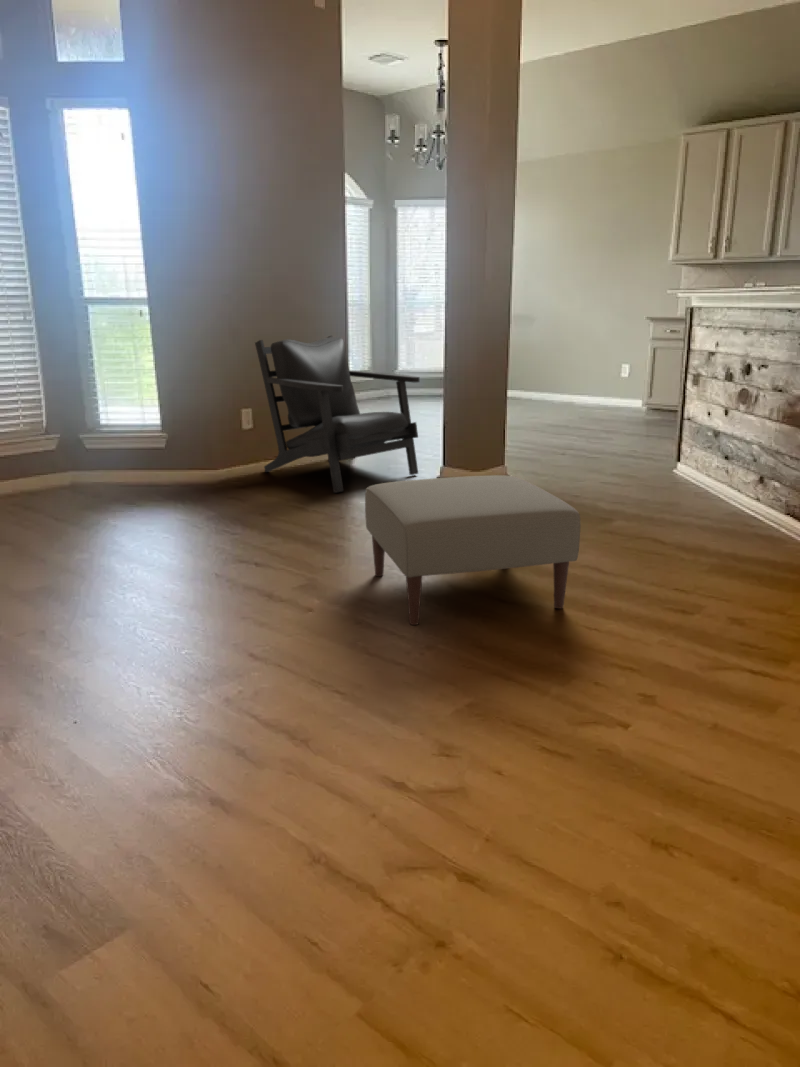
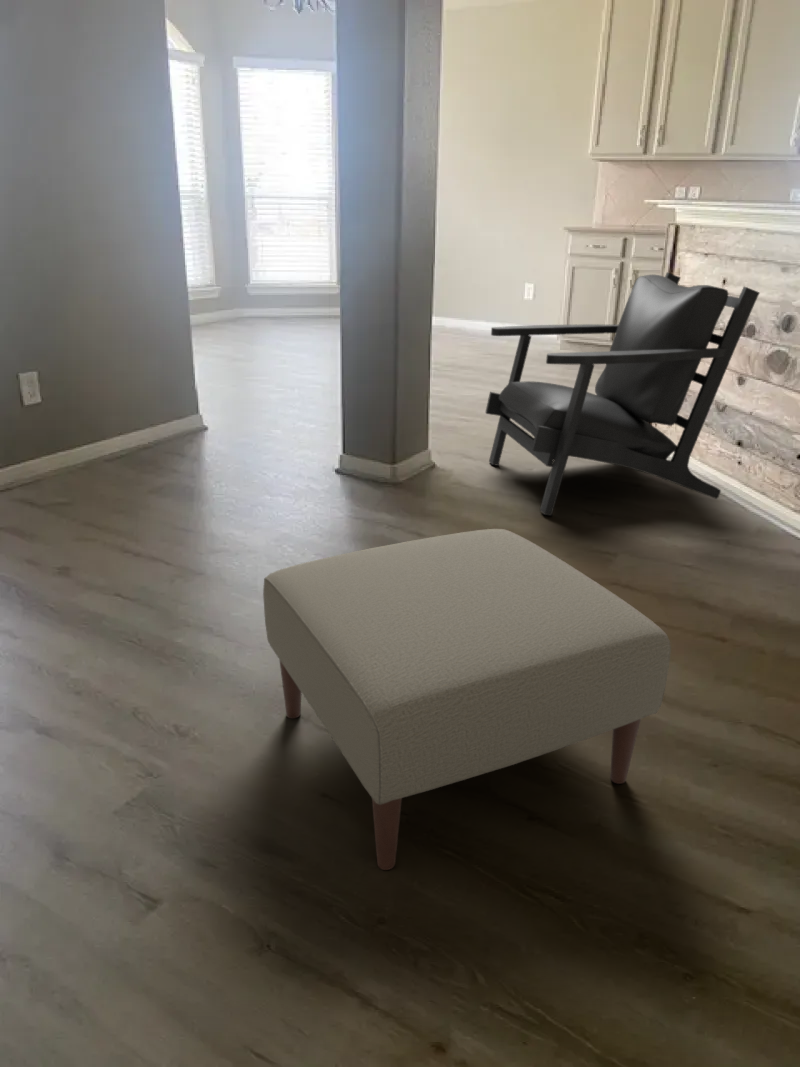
armchair: present [255,336,419,493] -> present [486,273,759,515]

